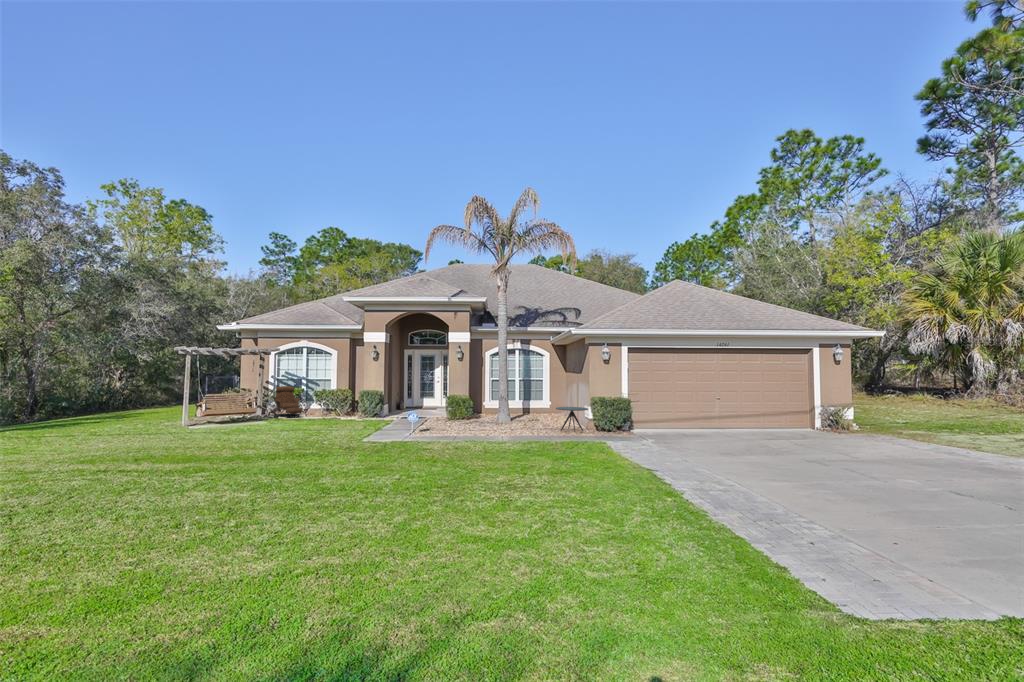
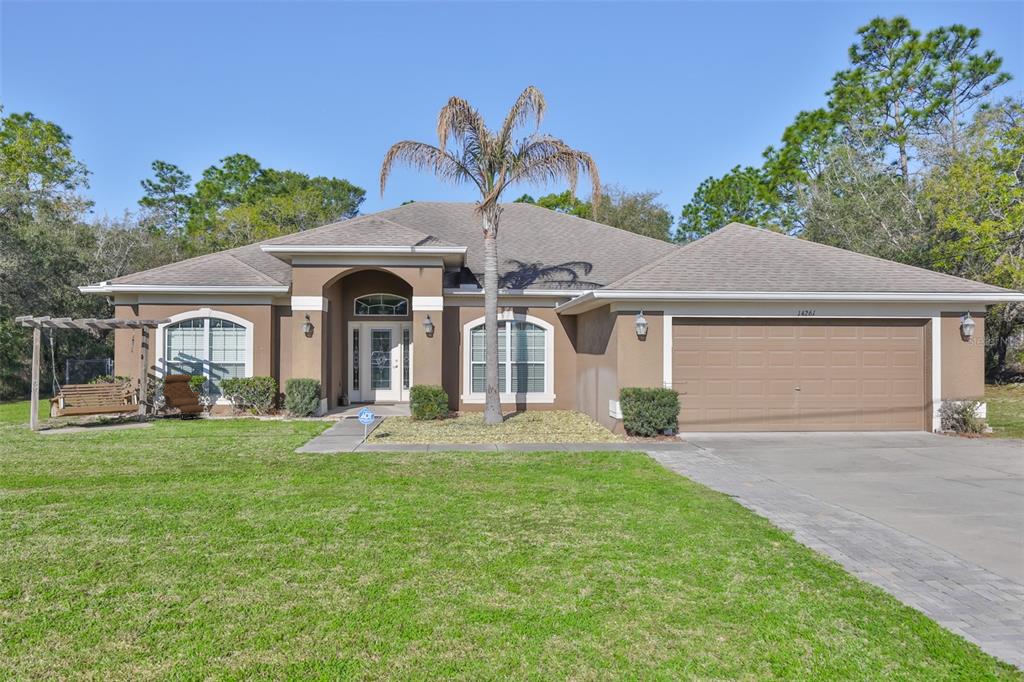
round table: present [556,407,588,432] -> none [570,401,617,437]

